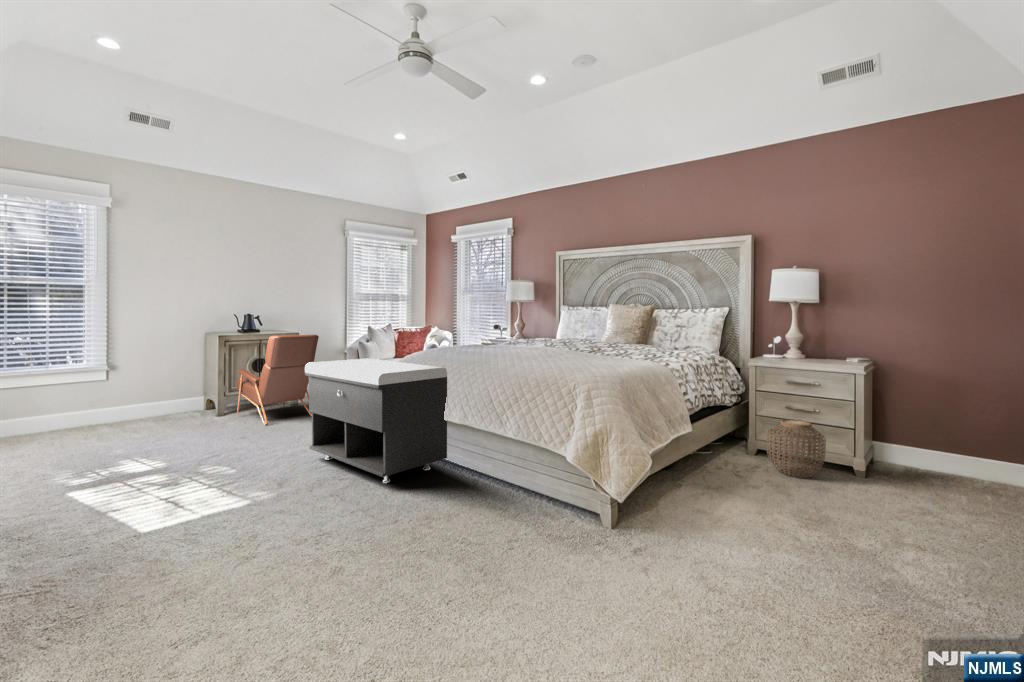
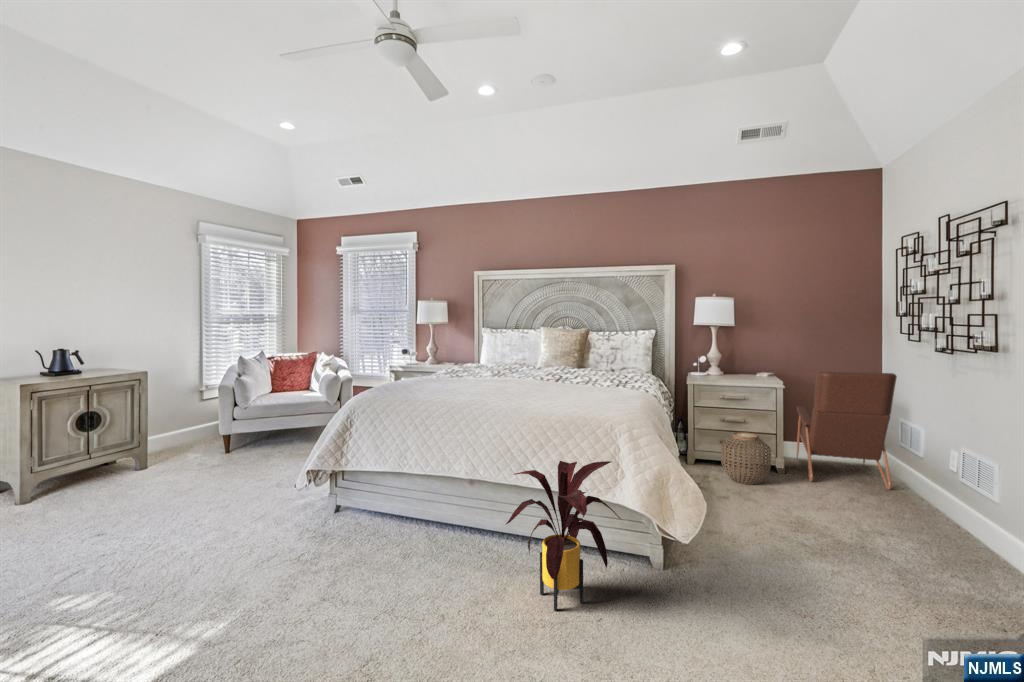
armchair: present [236,335,319,425] -> present [797,371,897,489]
storage bench: present [305,358,447,483] -> none [234,406,439,569]
house plant: none [439,409,552,530] -> present [506,461,620,611]

